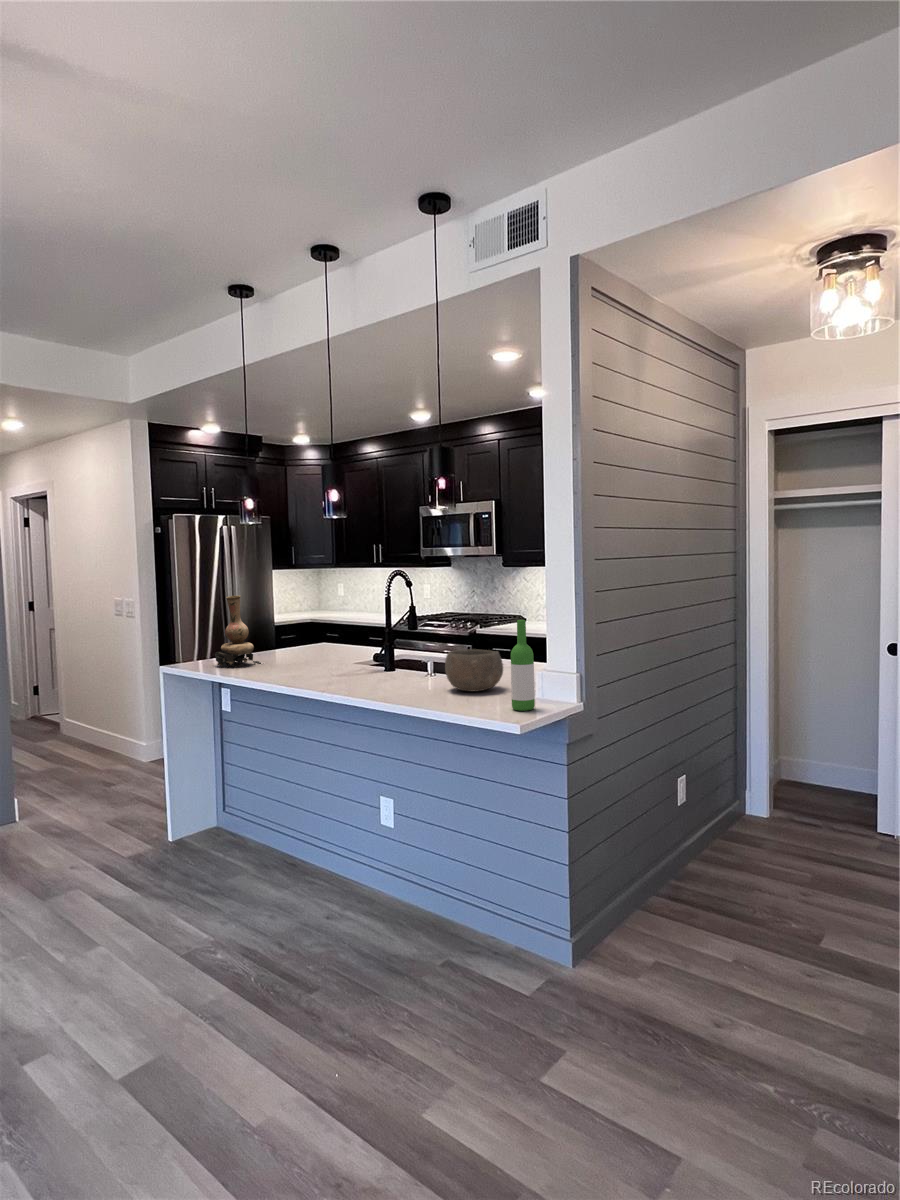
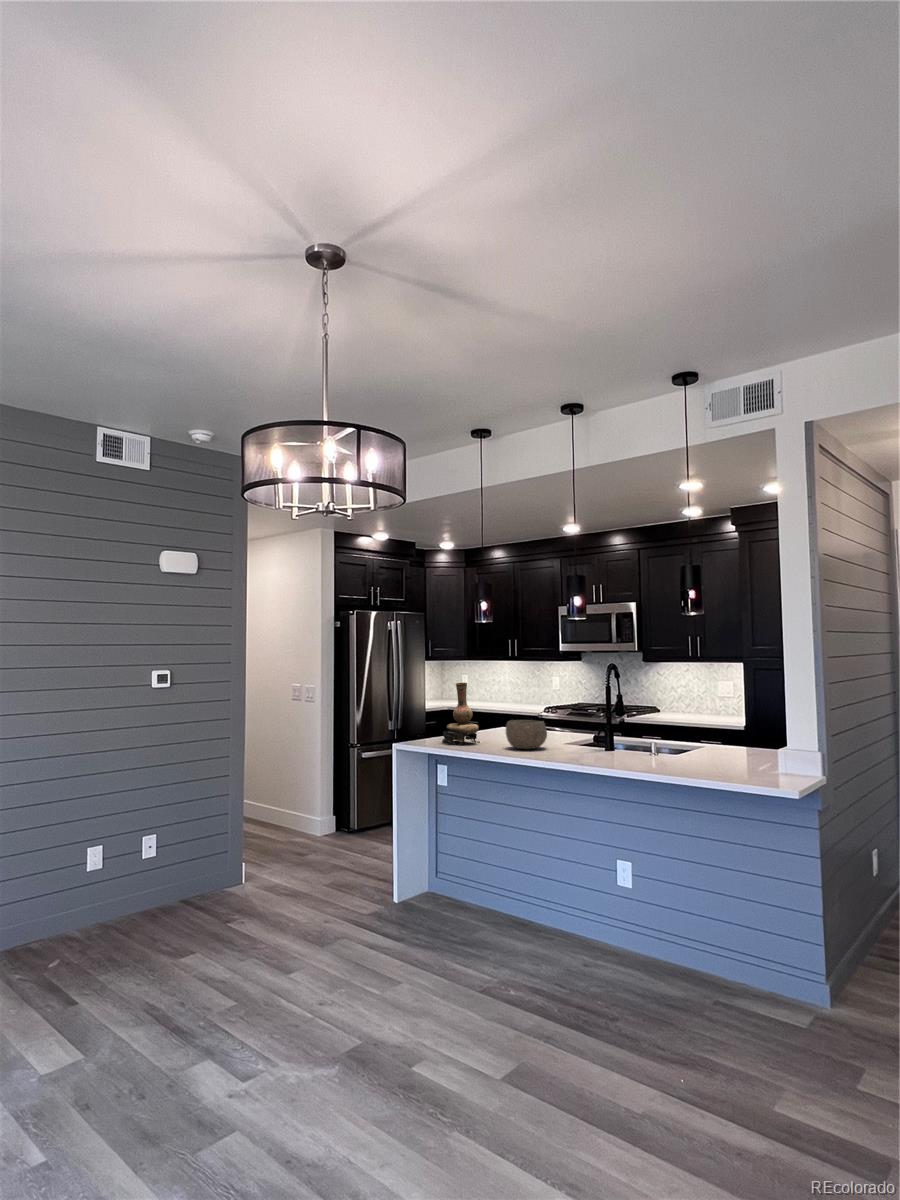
wine bottle: present [511,620,535,711] -> none [773,705,795,781]
bowl: present [445,649,503,692] -> present [506,720,547,749]

